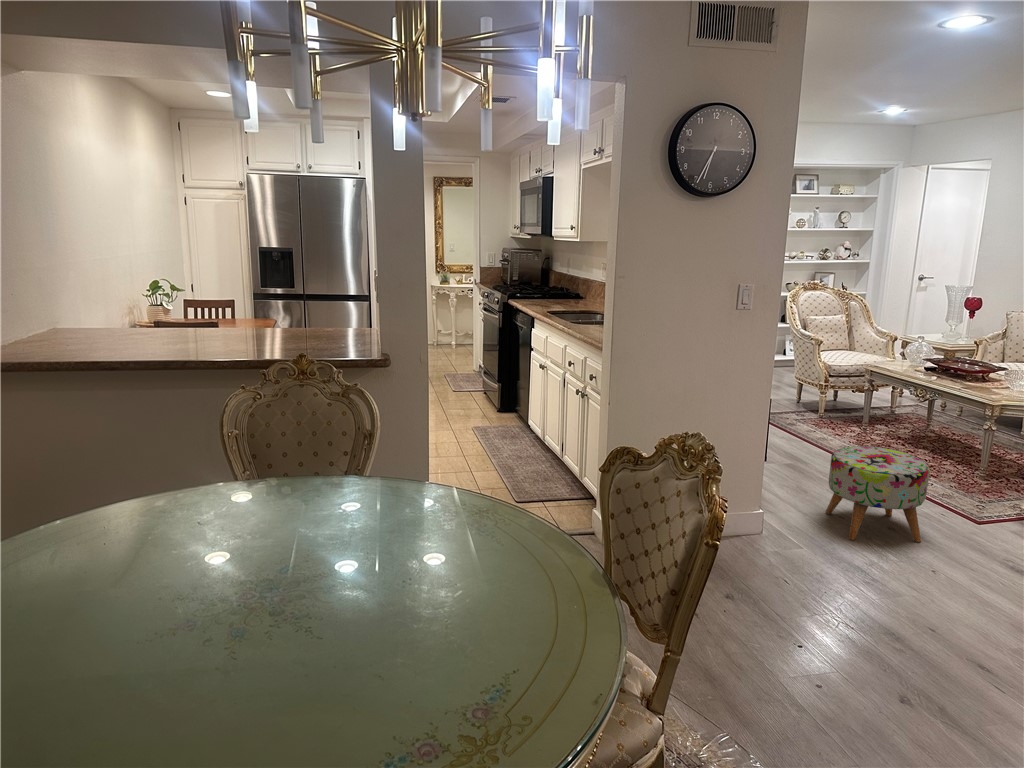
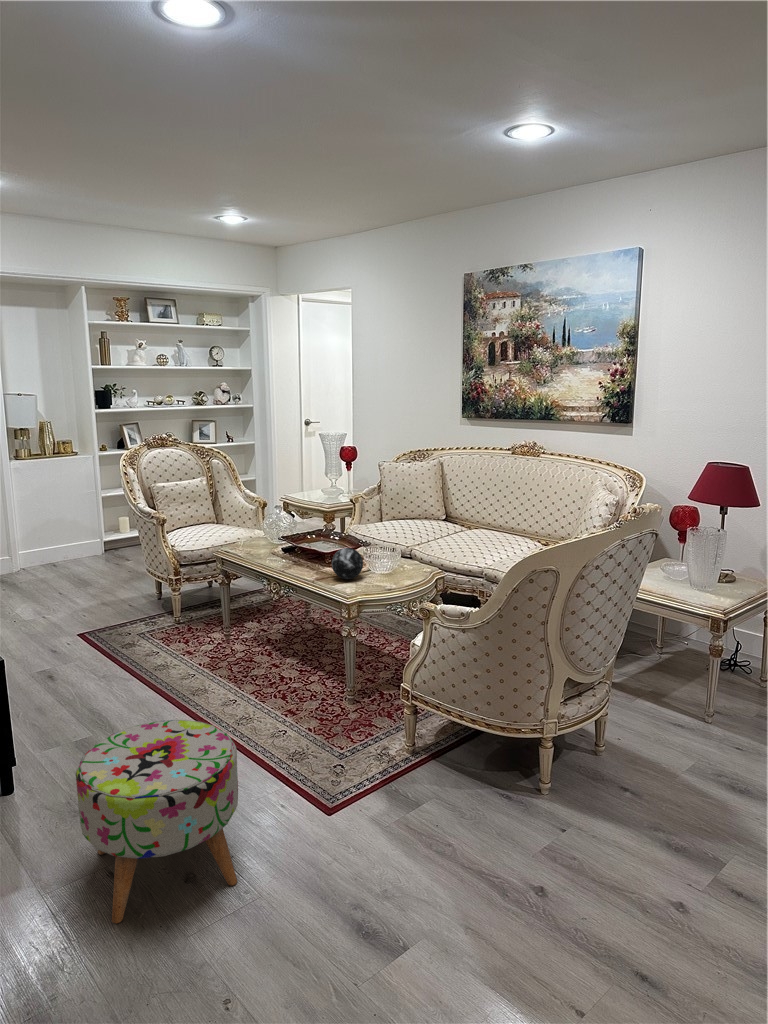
decorative orb: none [977,369,1005,392] -> present [332,548,363,579]

